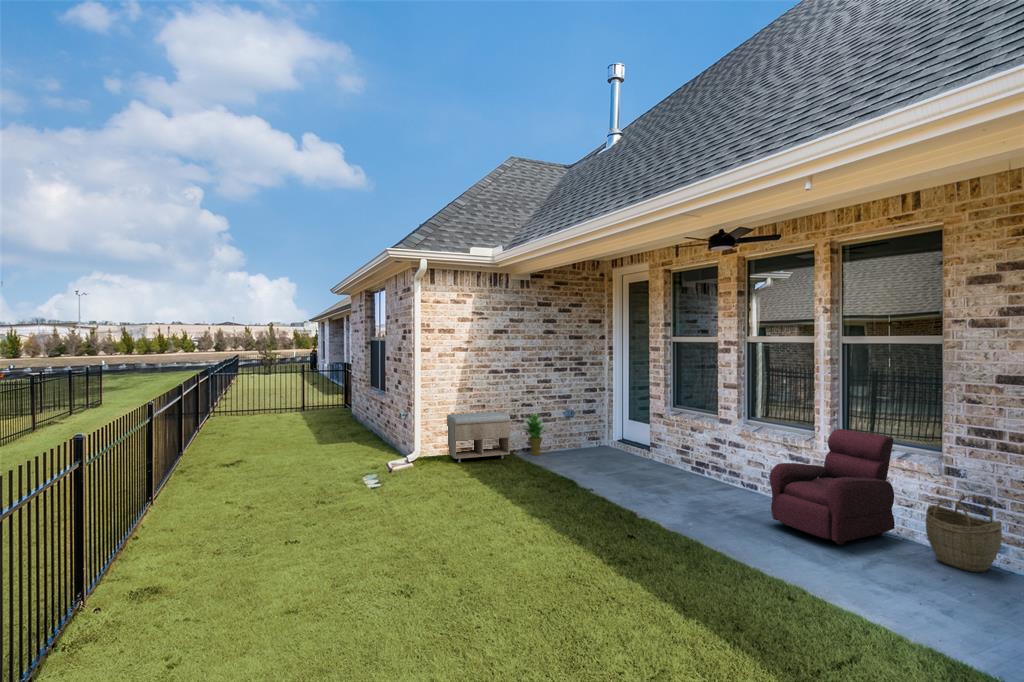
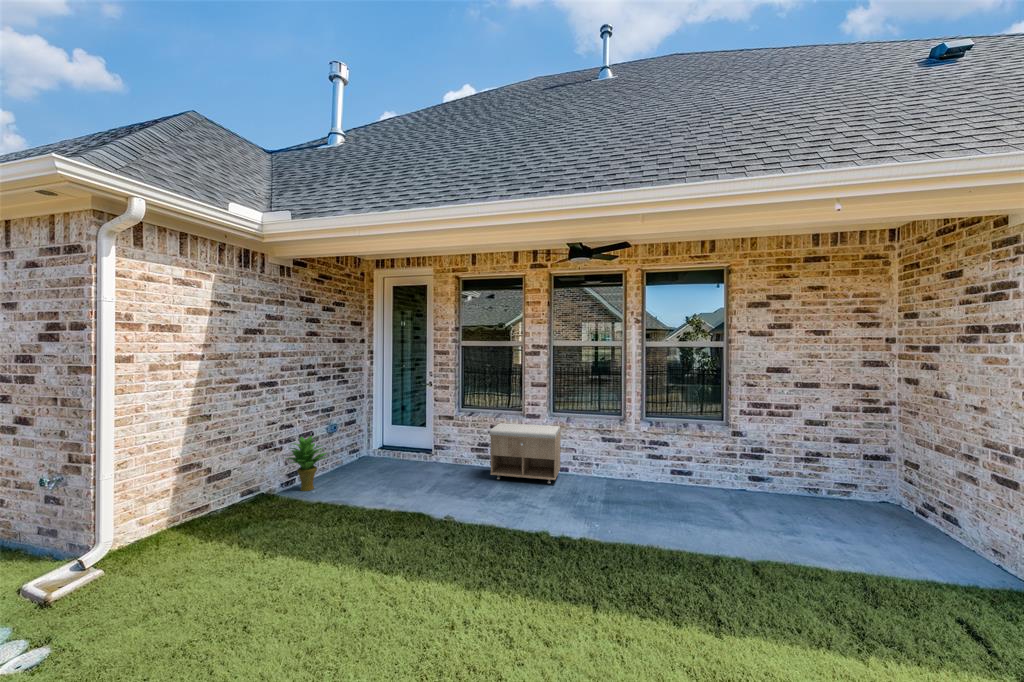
storage bench: present [447,412,510,462] -> present [490,423,561,484]
armchair: present [769,429,895,545] -> none [642,413,718,506]
woven basket: present [926,495,1002,572] -> none [739,448,785,500]

